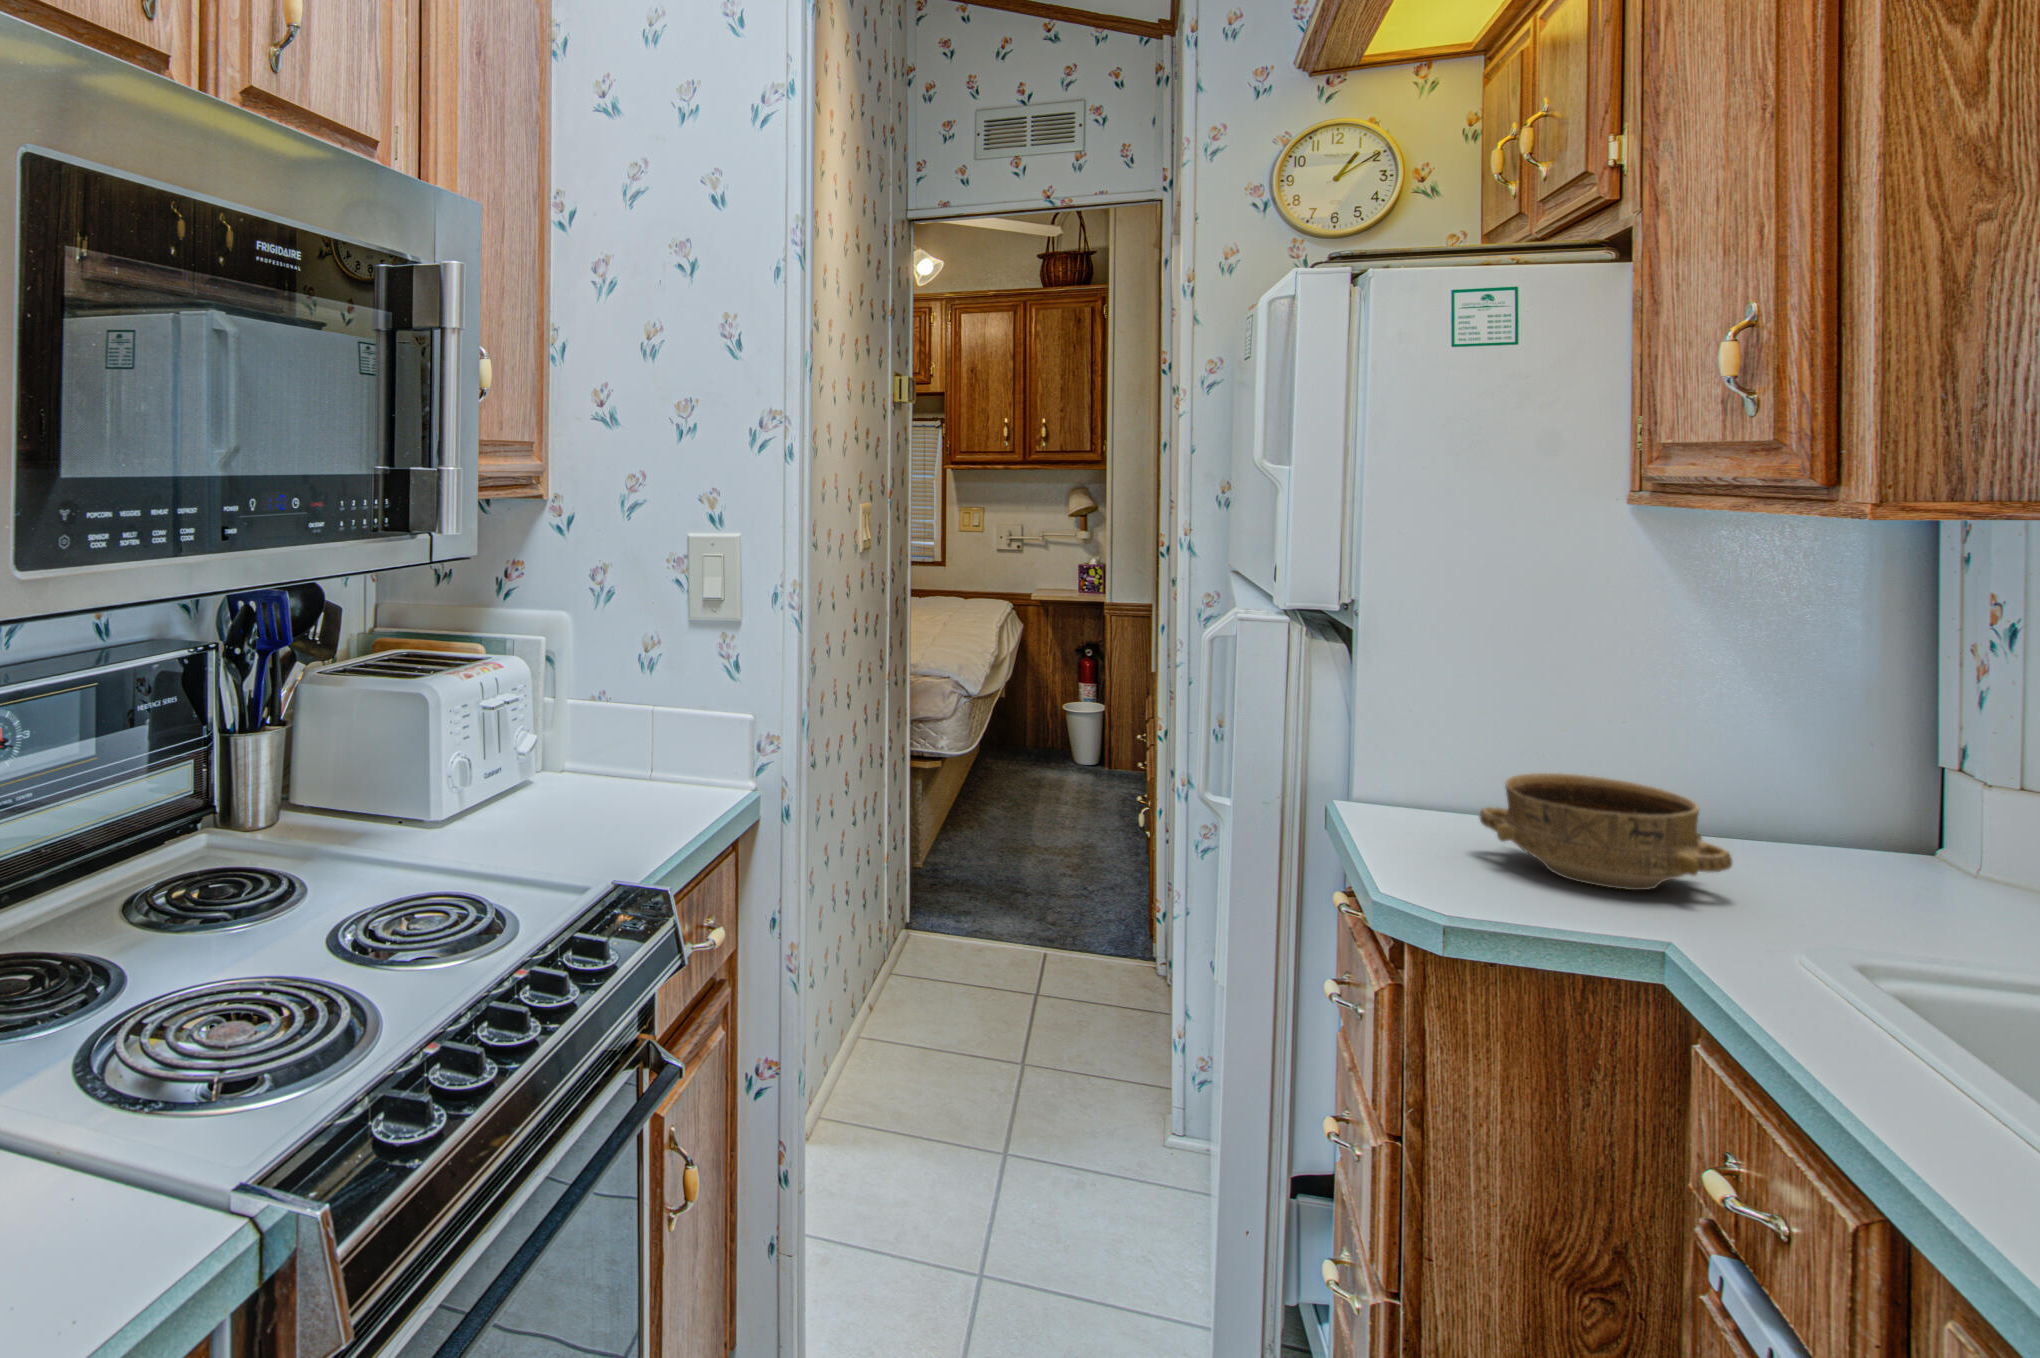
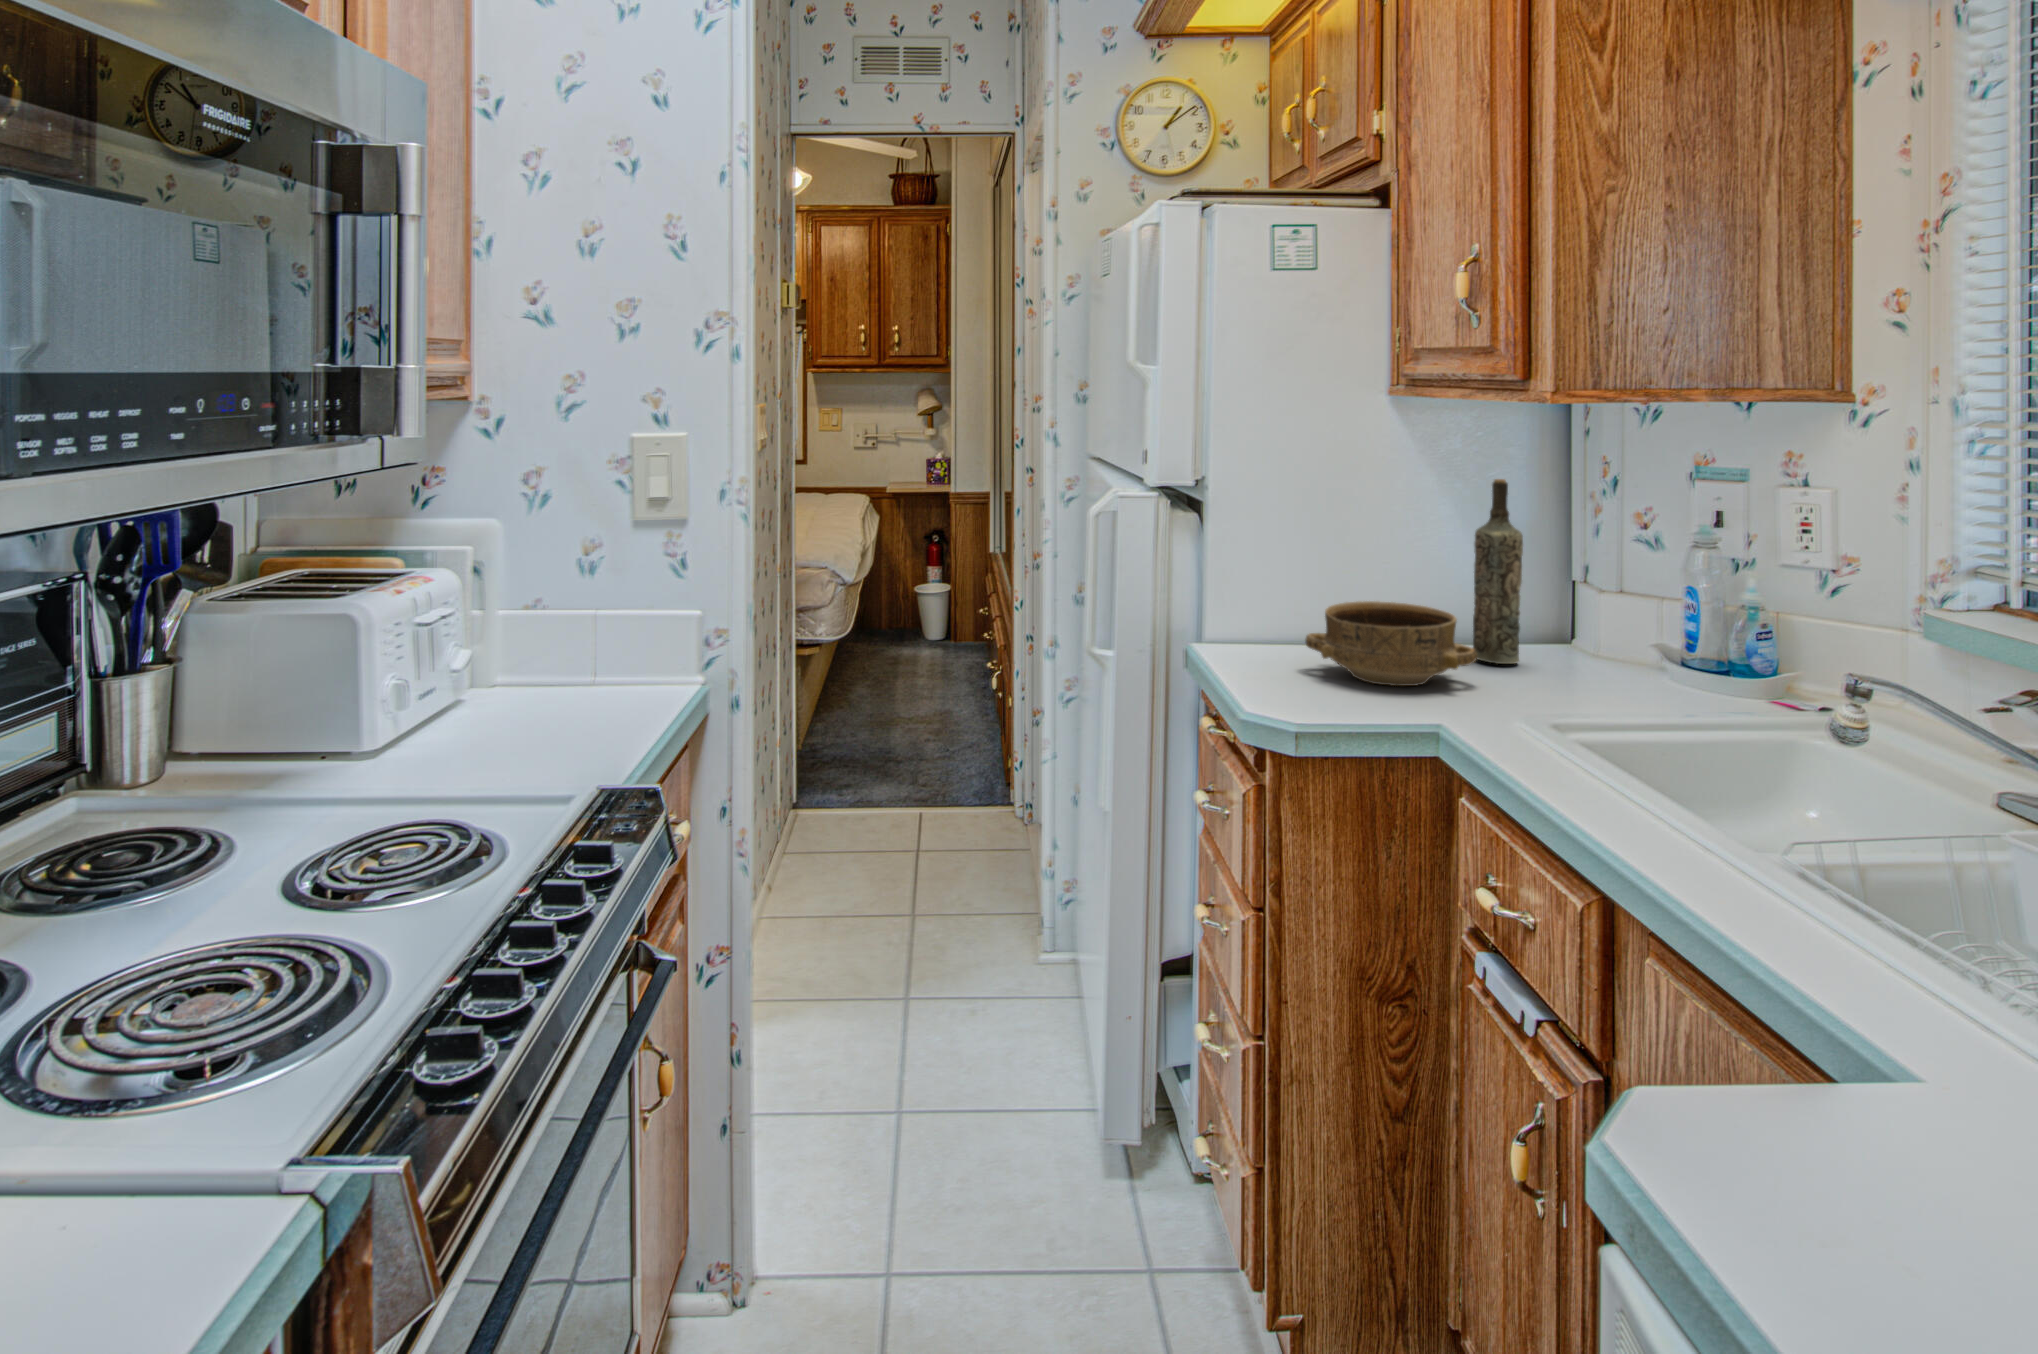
bottle: none [1739,629,1816,878] -> present [1473,479,1523,664]

